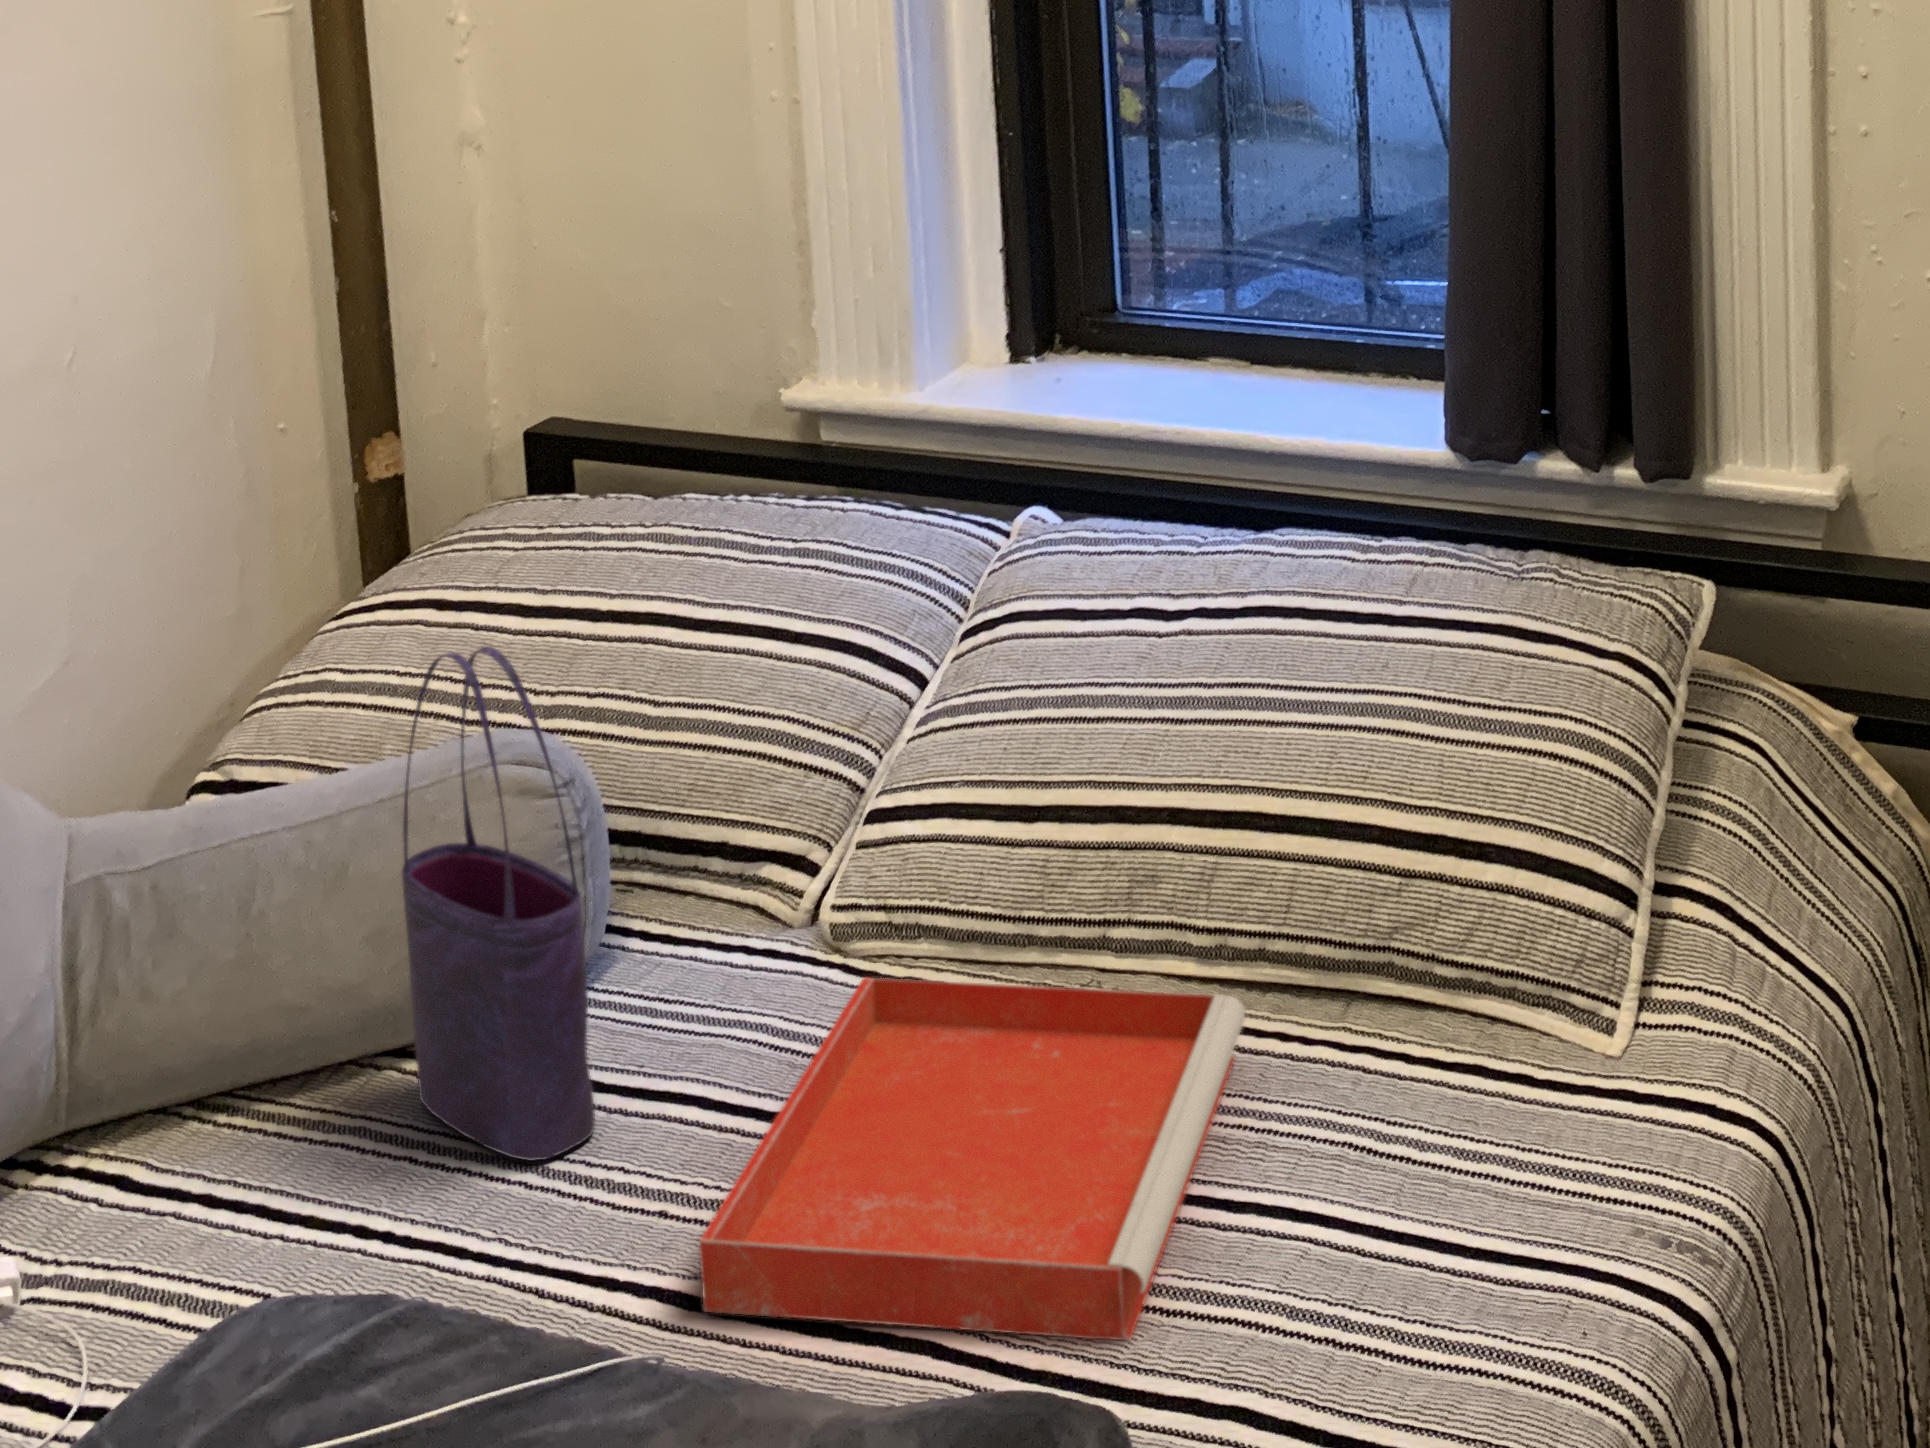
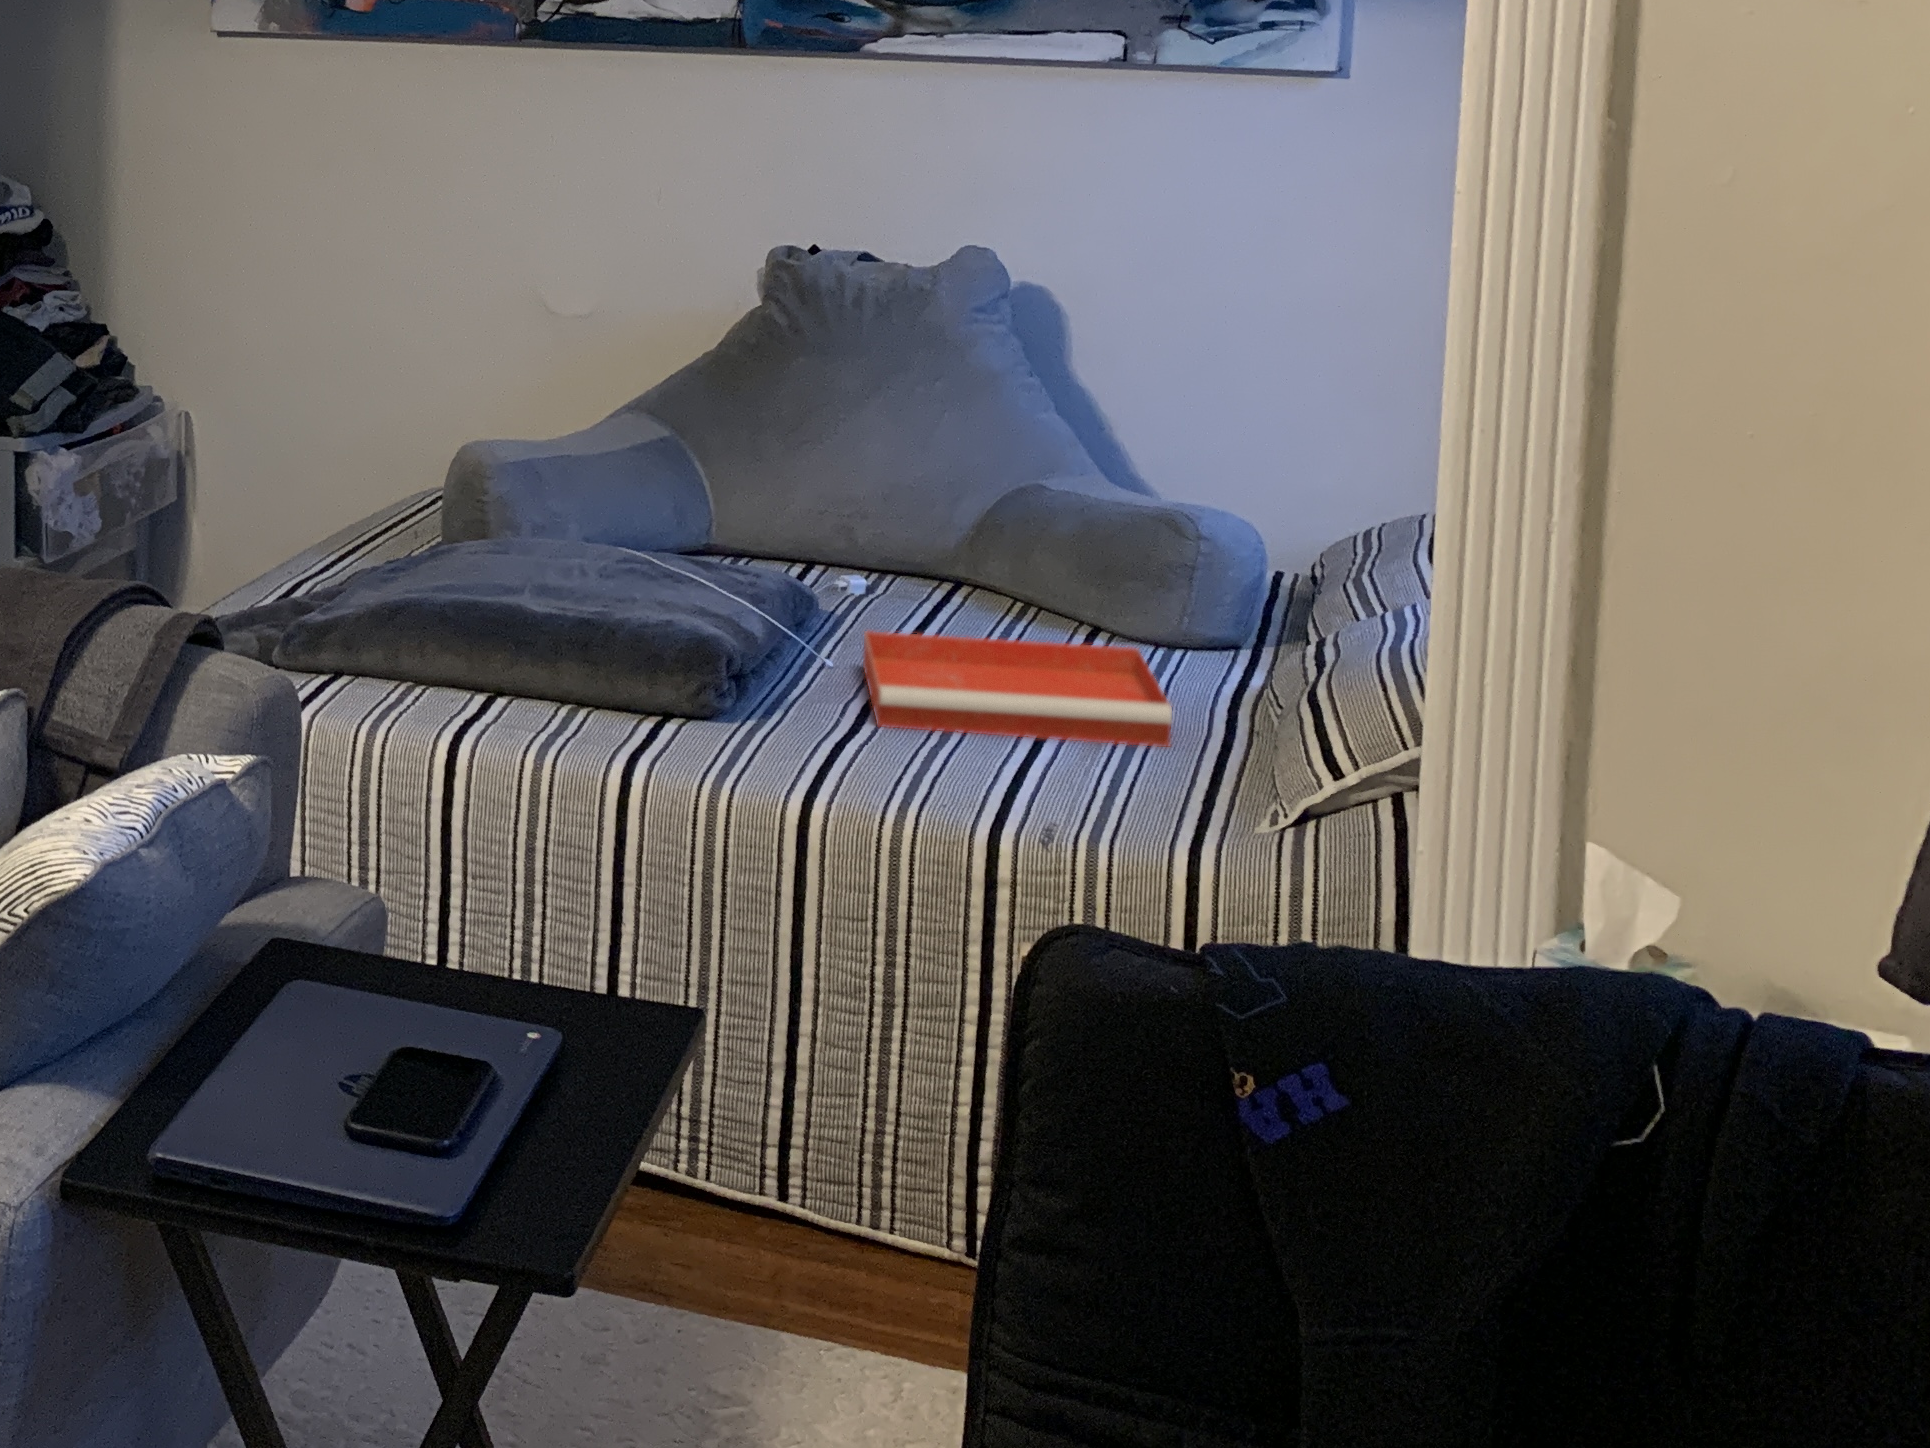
tote bag: present [402,646,595,1161] -> none [979,387,1061,649]

